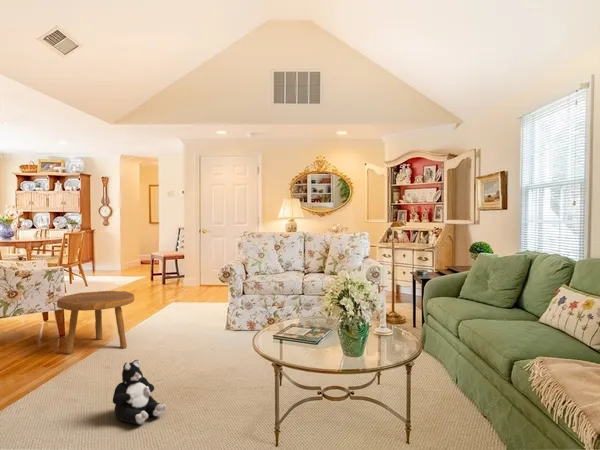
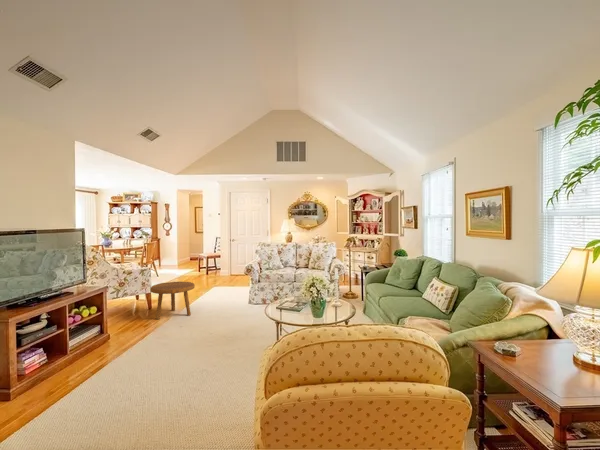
plush toy: present [113,360,166,424] -> none [191,321,219,355]

